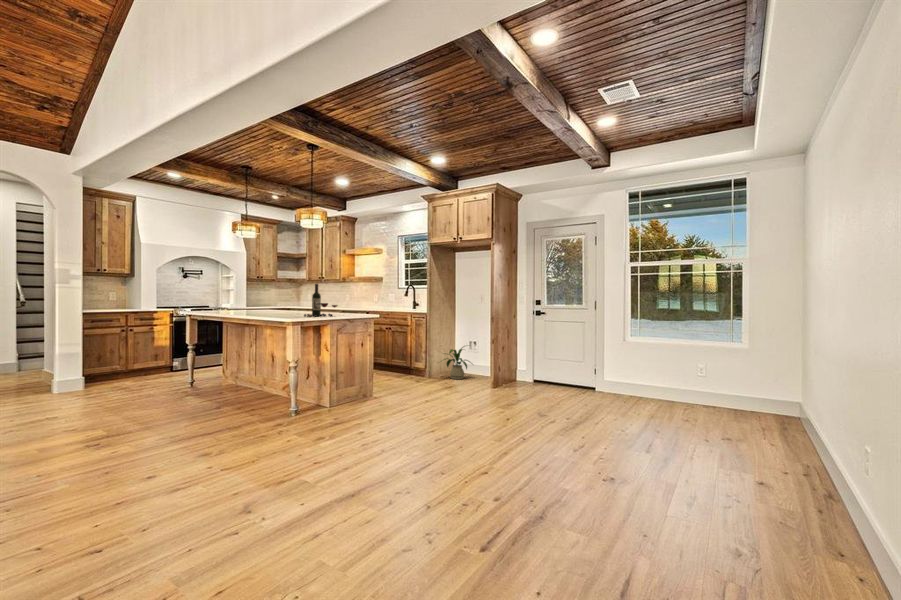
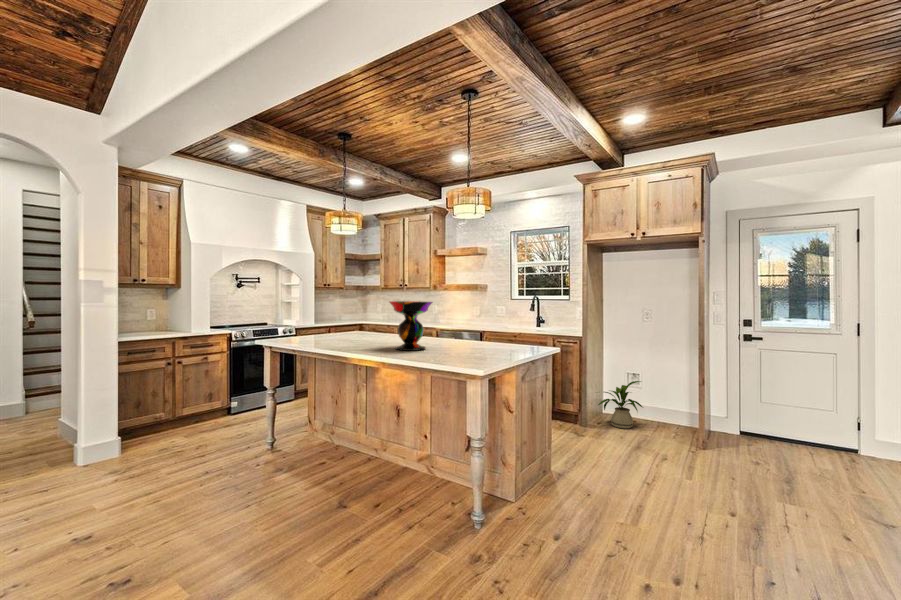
decorative bowl: none [262,283,294,315] -> present [389,301,433,351]
wine bottle: present [304,284,337,317] -> none [465,304,509,356]

